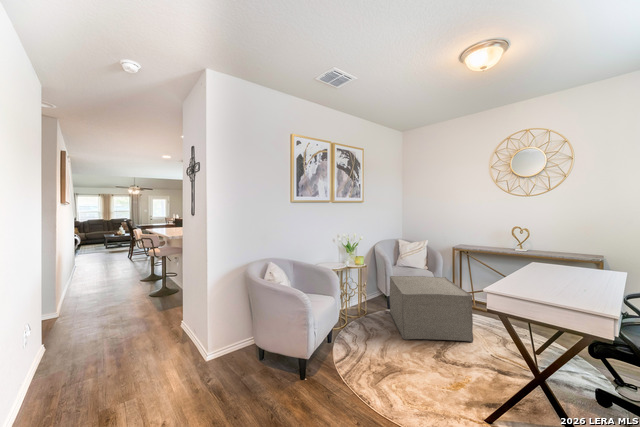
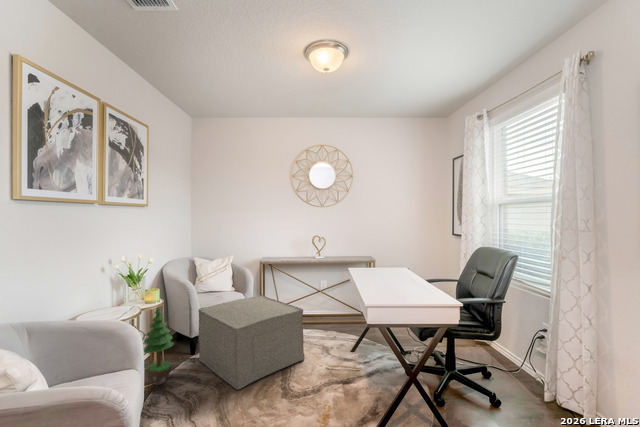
potted tree: none [351,267,370,318] -> present [144,307,174,385]

